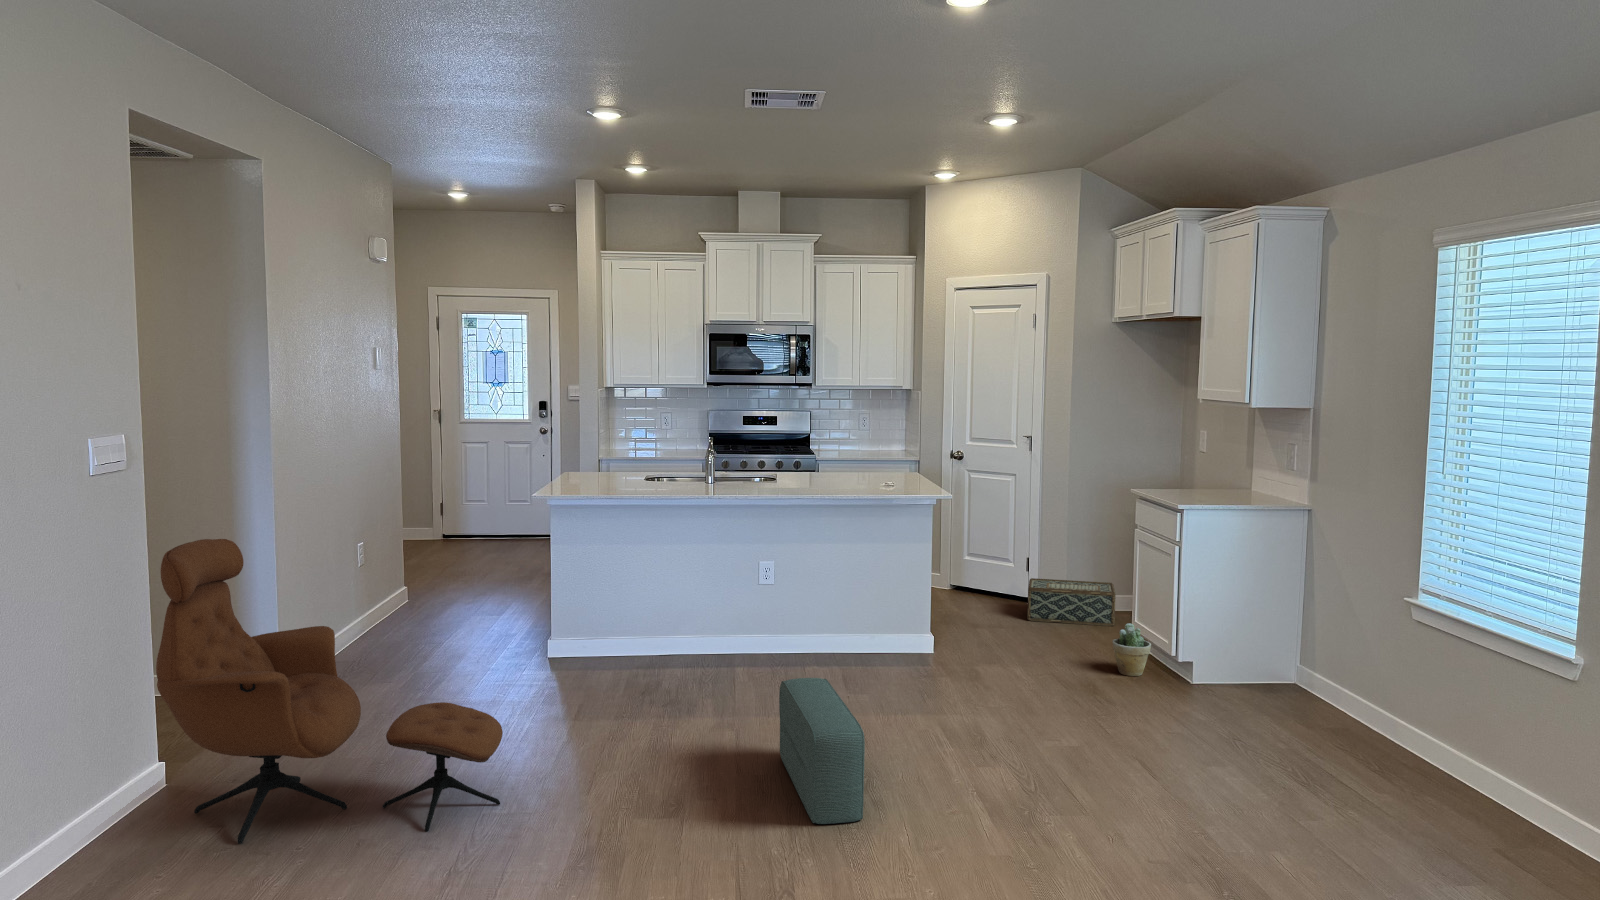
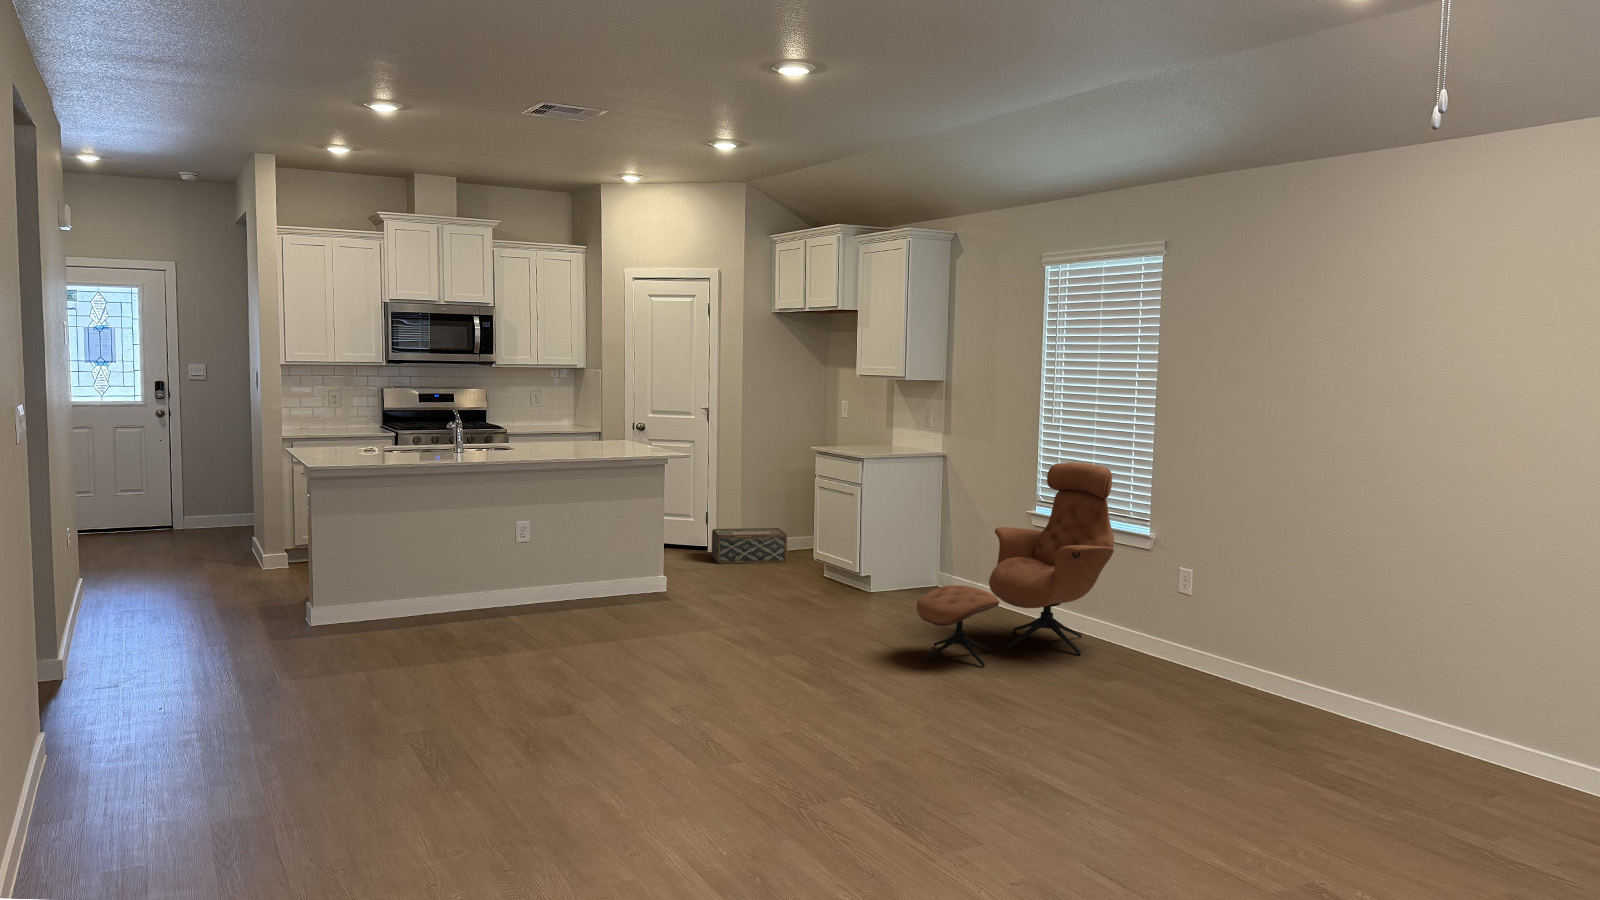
lounge chair: present [156,539,503,844] -> present [917,463,1114,667]
potted plant: present [1112,623,1151,676] -> none [810,552,839,593]
pouf: present [779,678,865,824] -> none [609,603,716,709]

